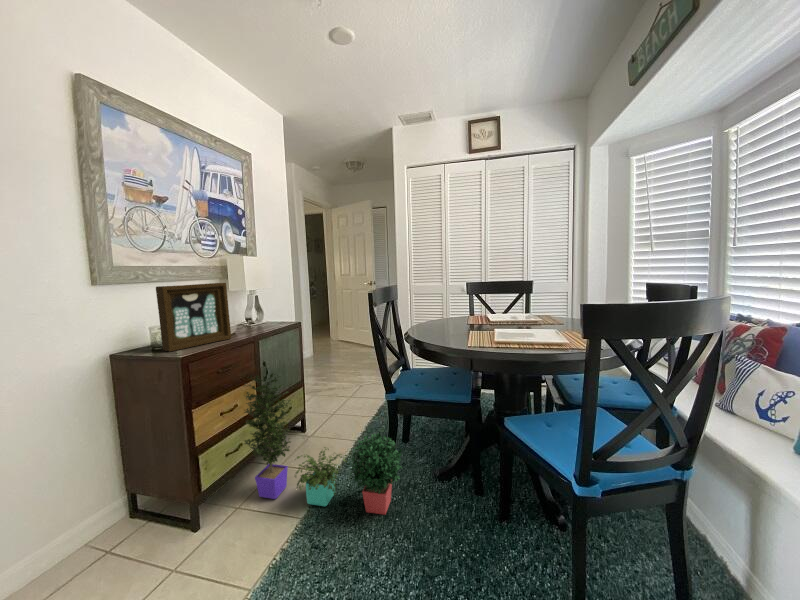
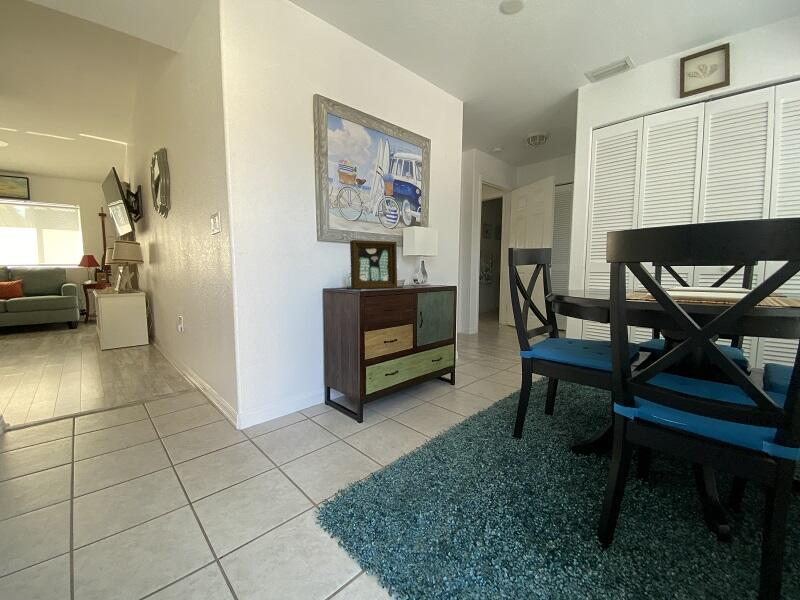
potted plant: present [244,373,402,515] -> none [396,315,531,462]

